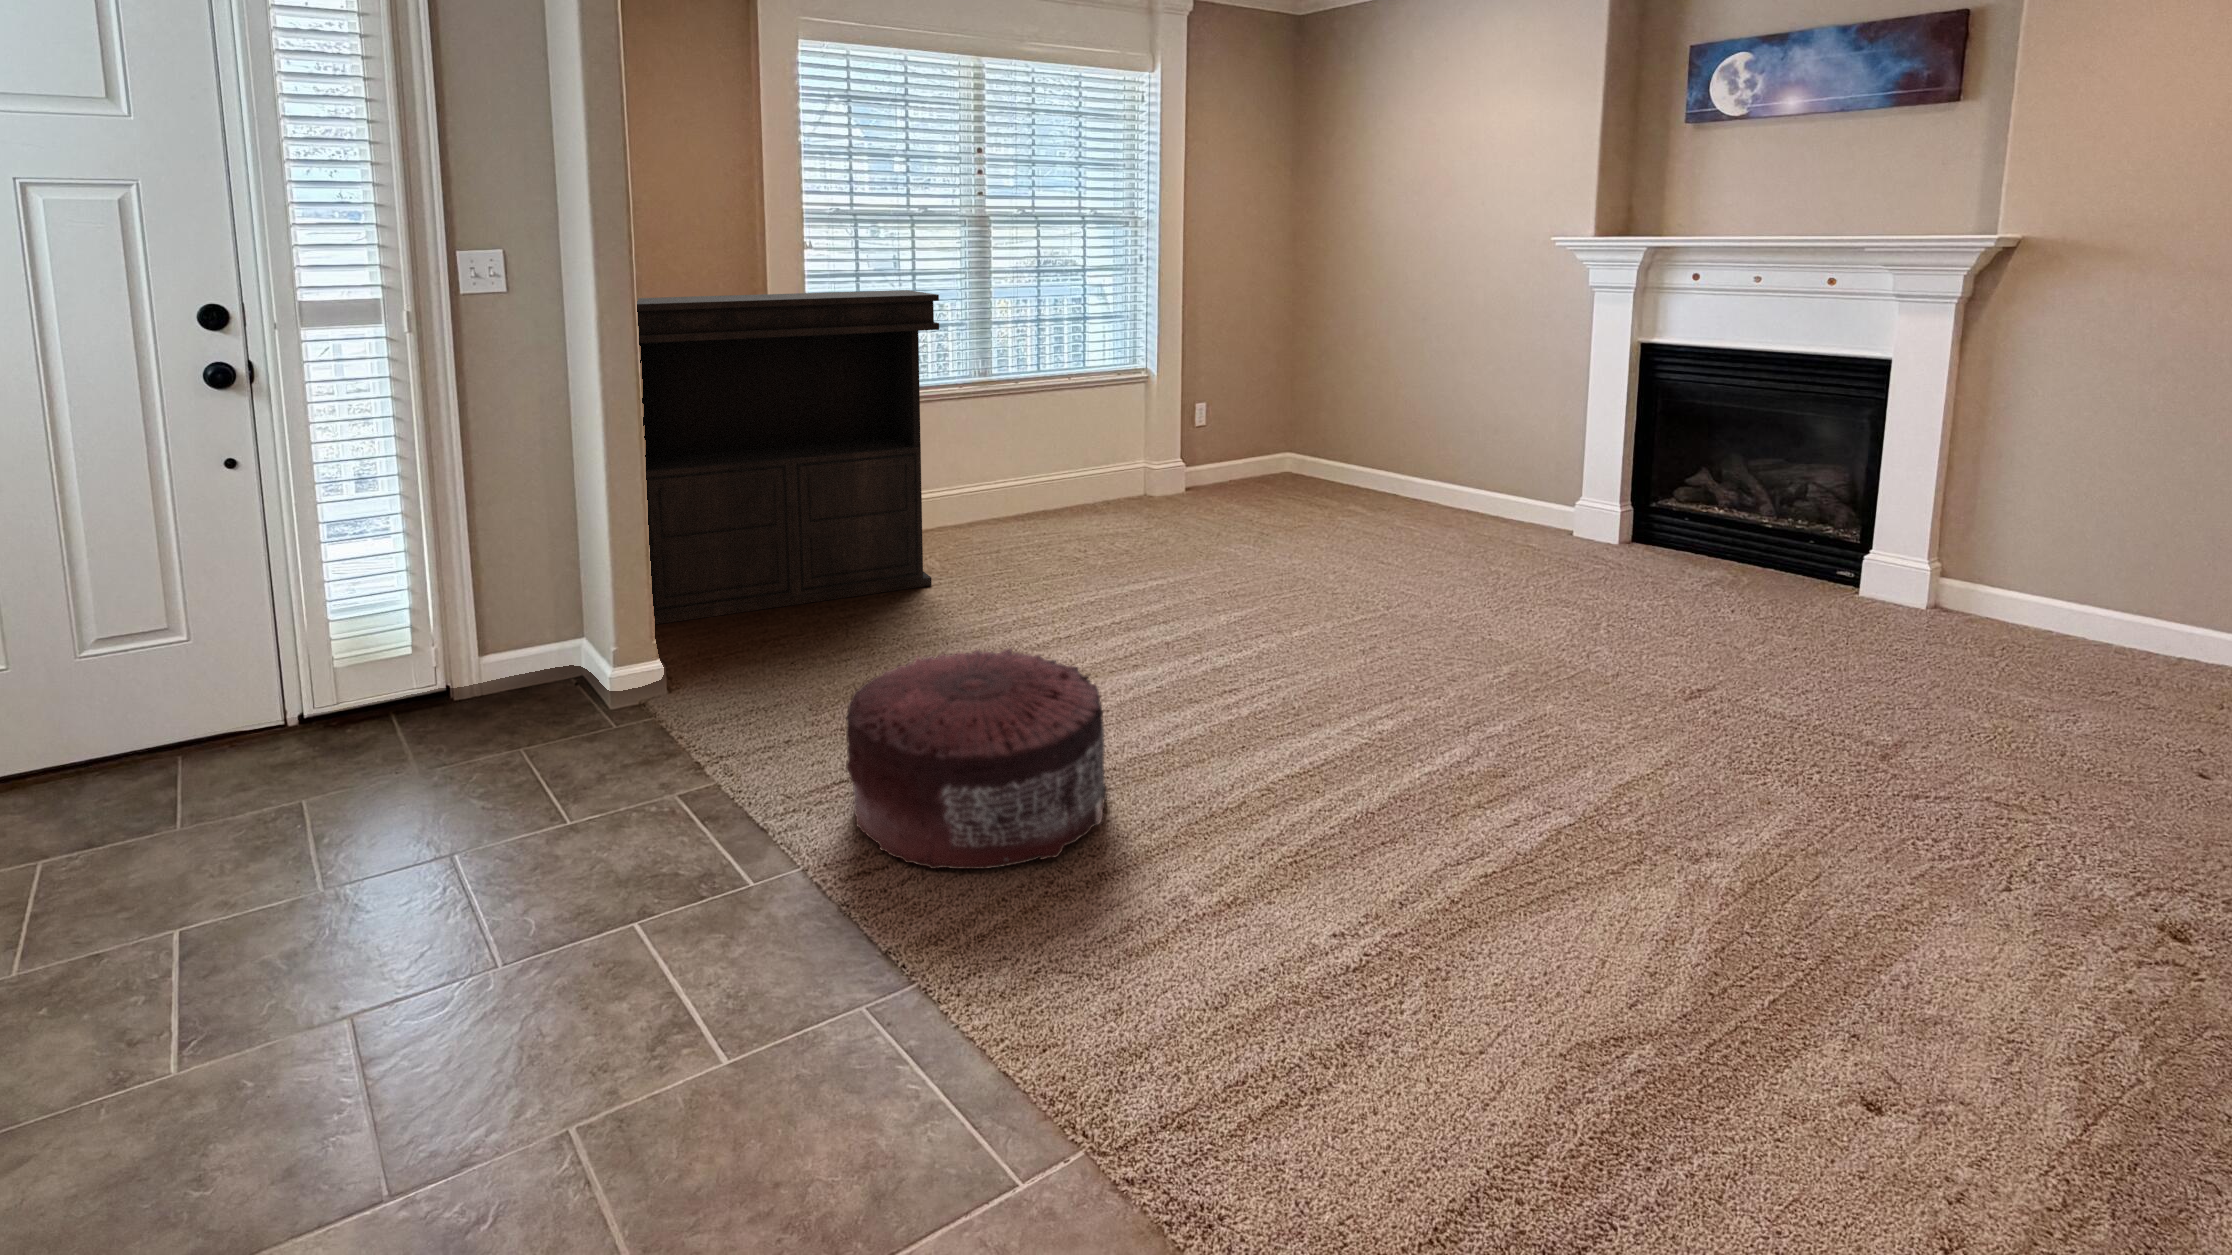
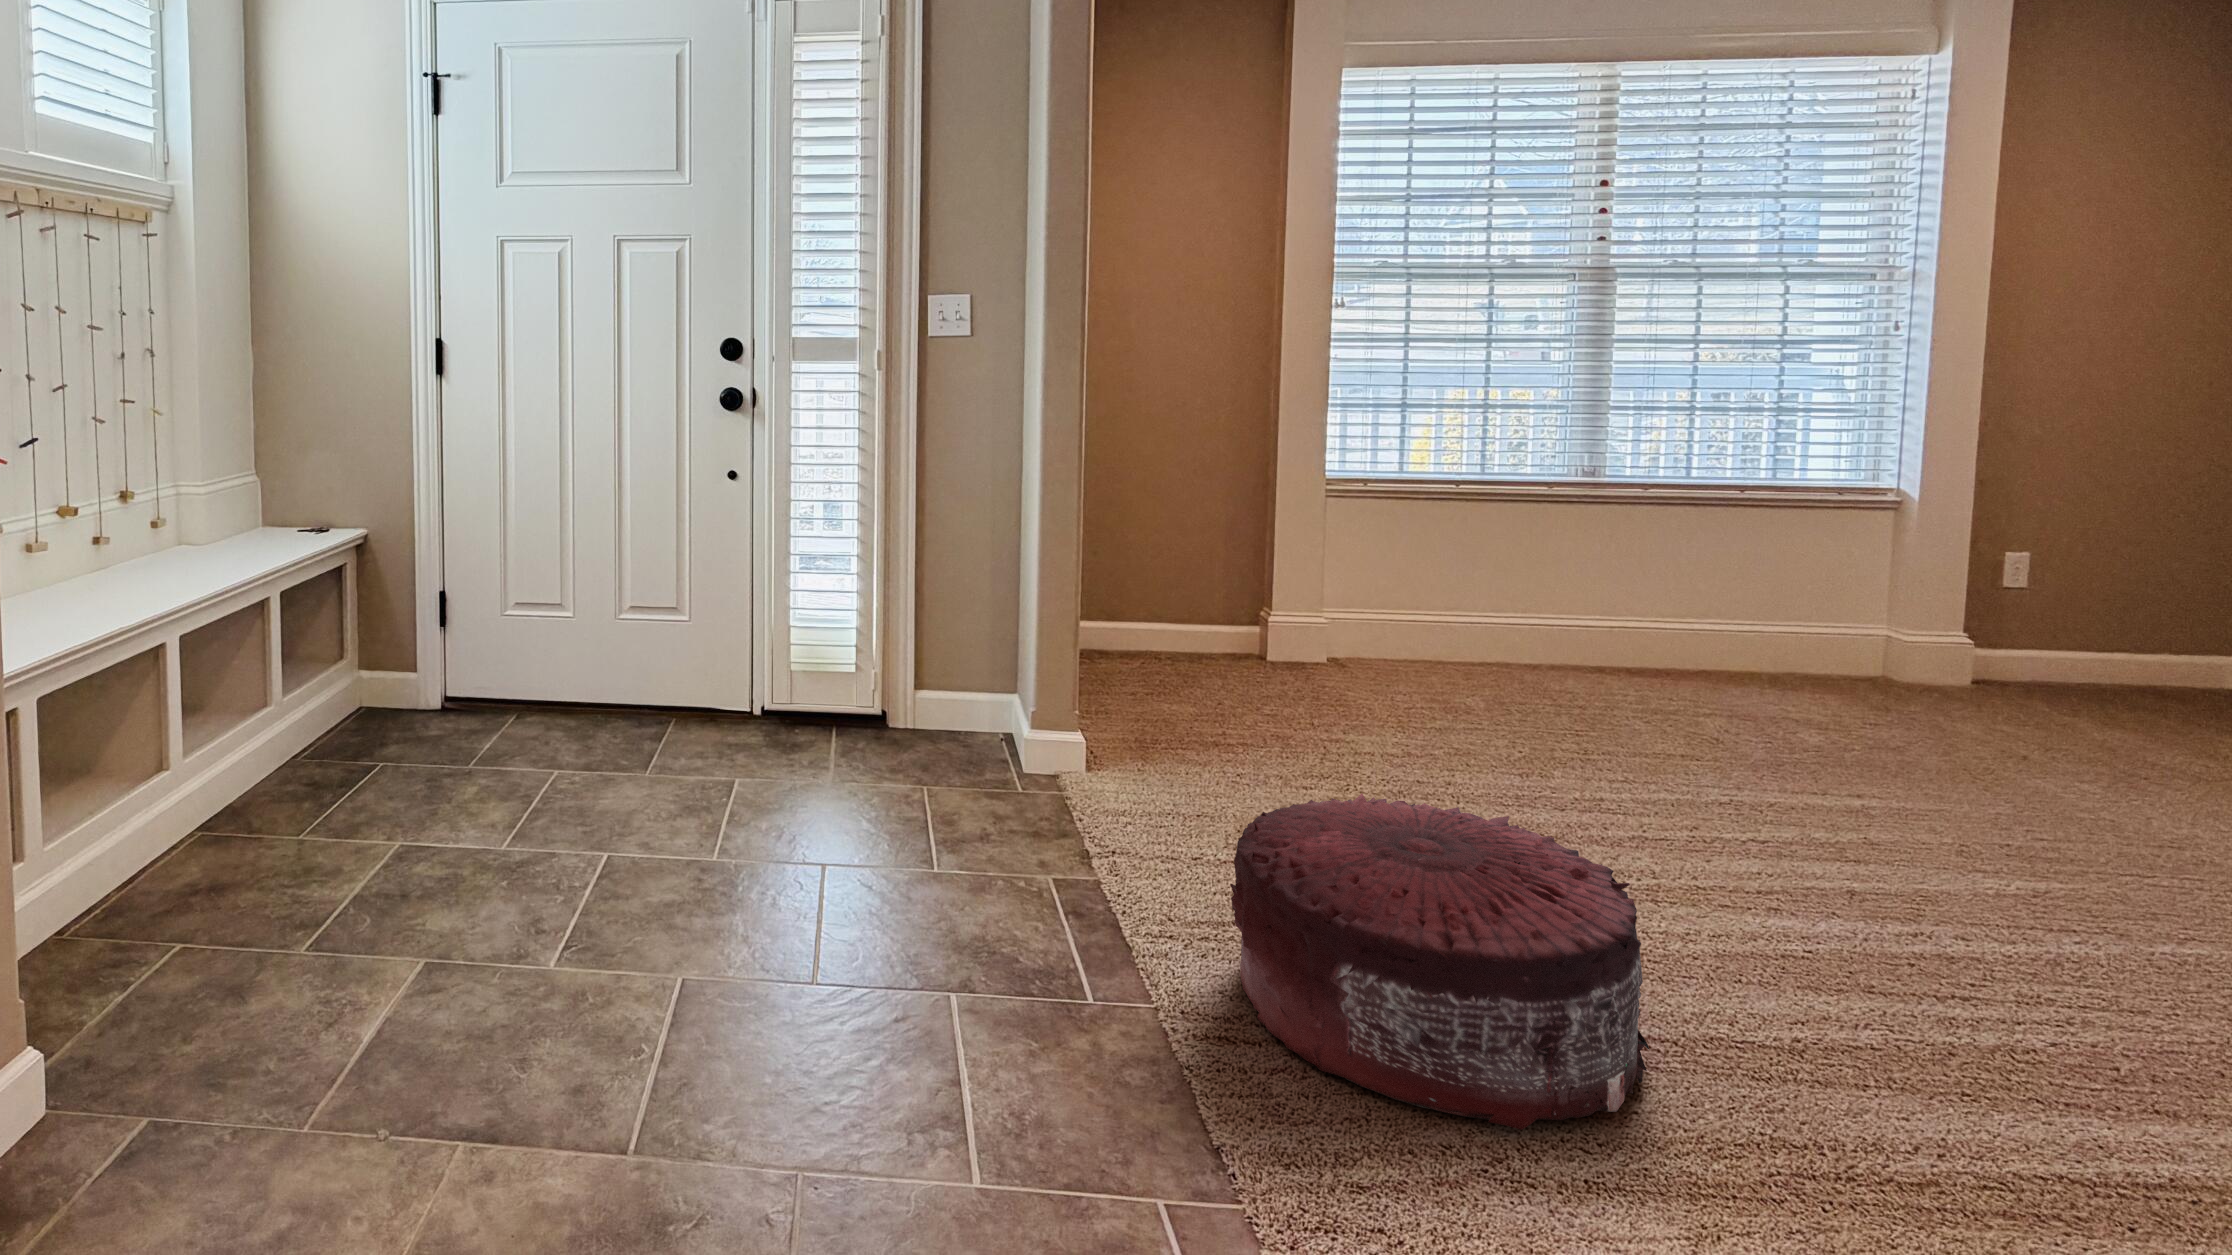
console table: present [637,290,939,624] -> none [1077,354,1496,730]

